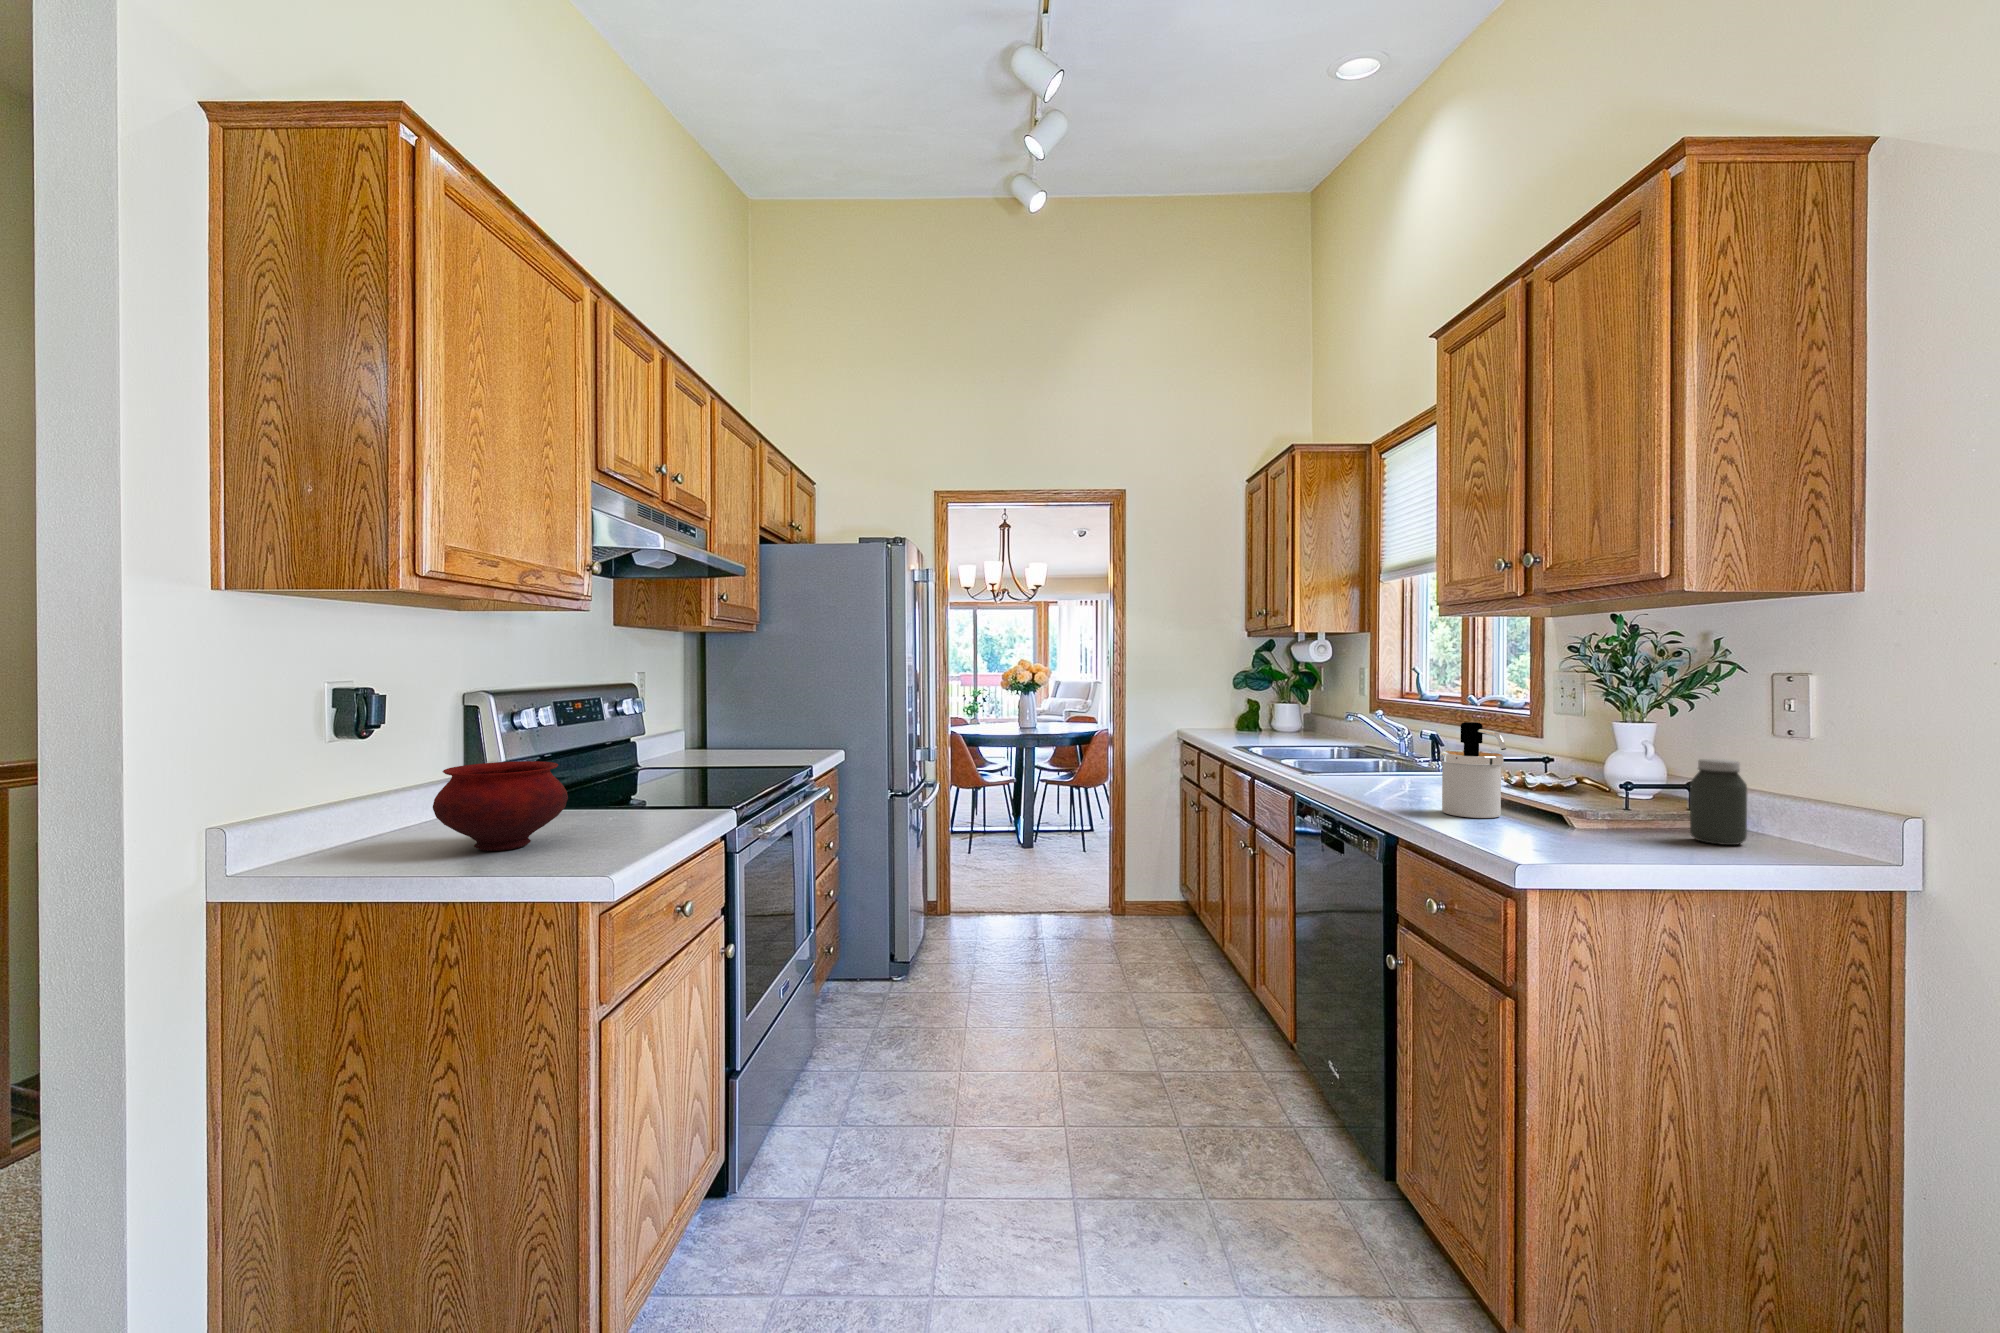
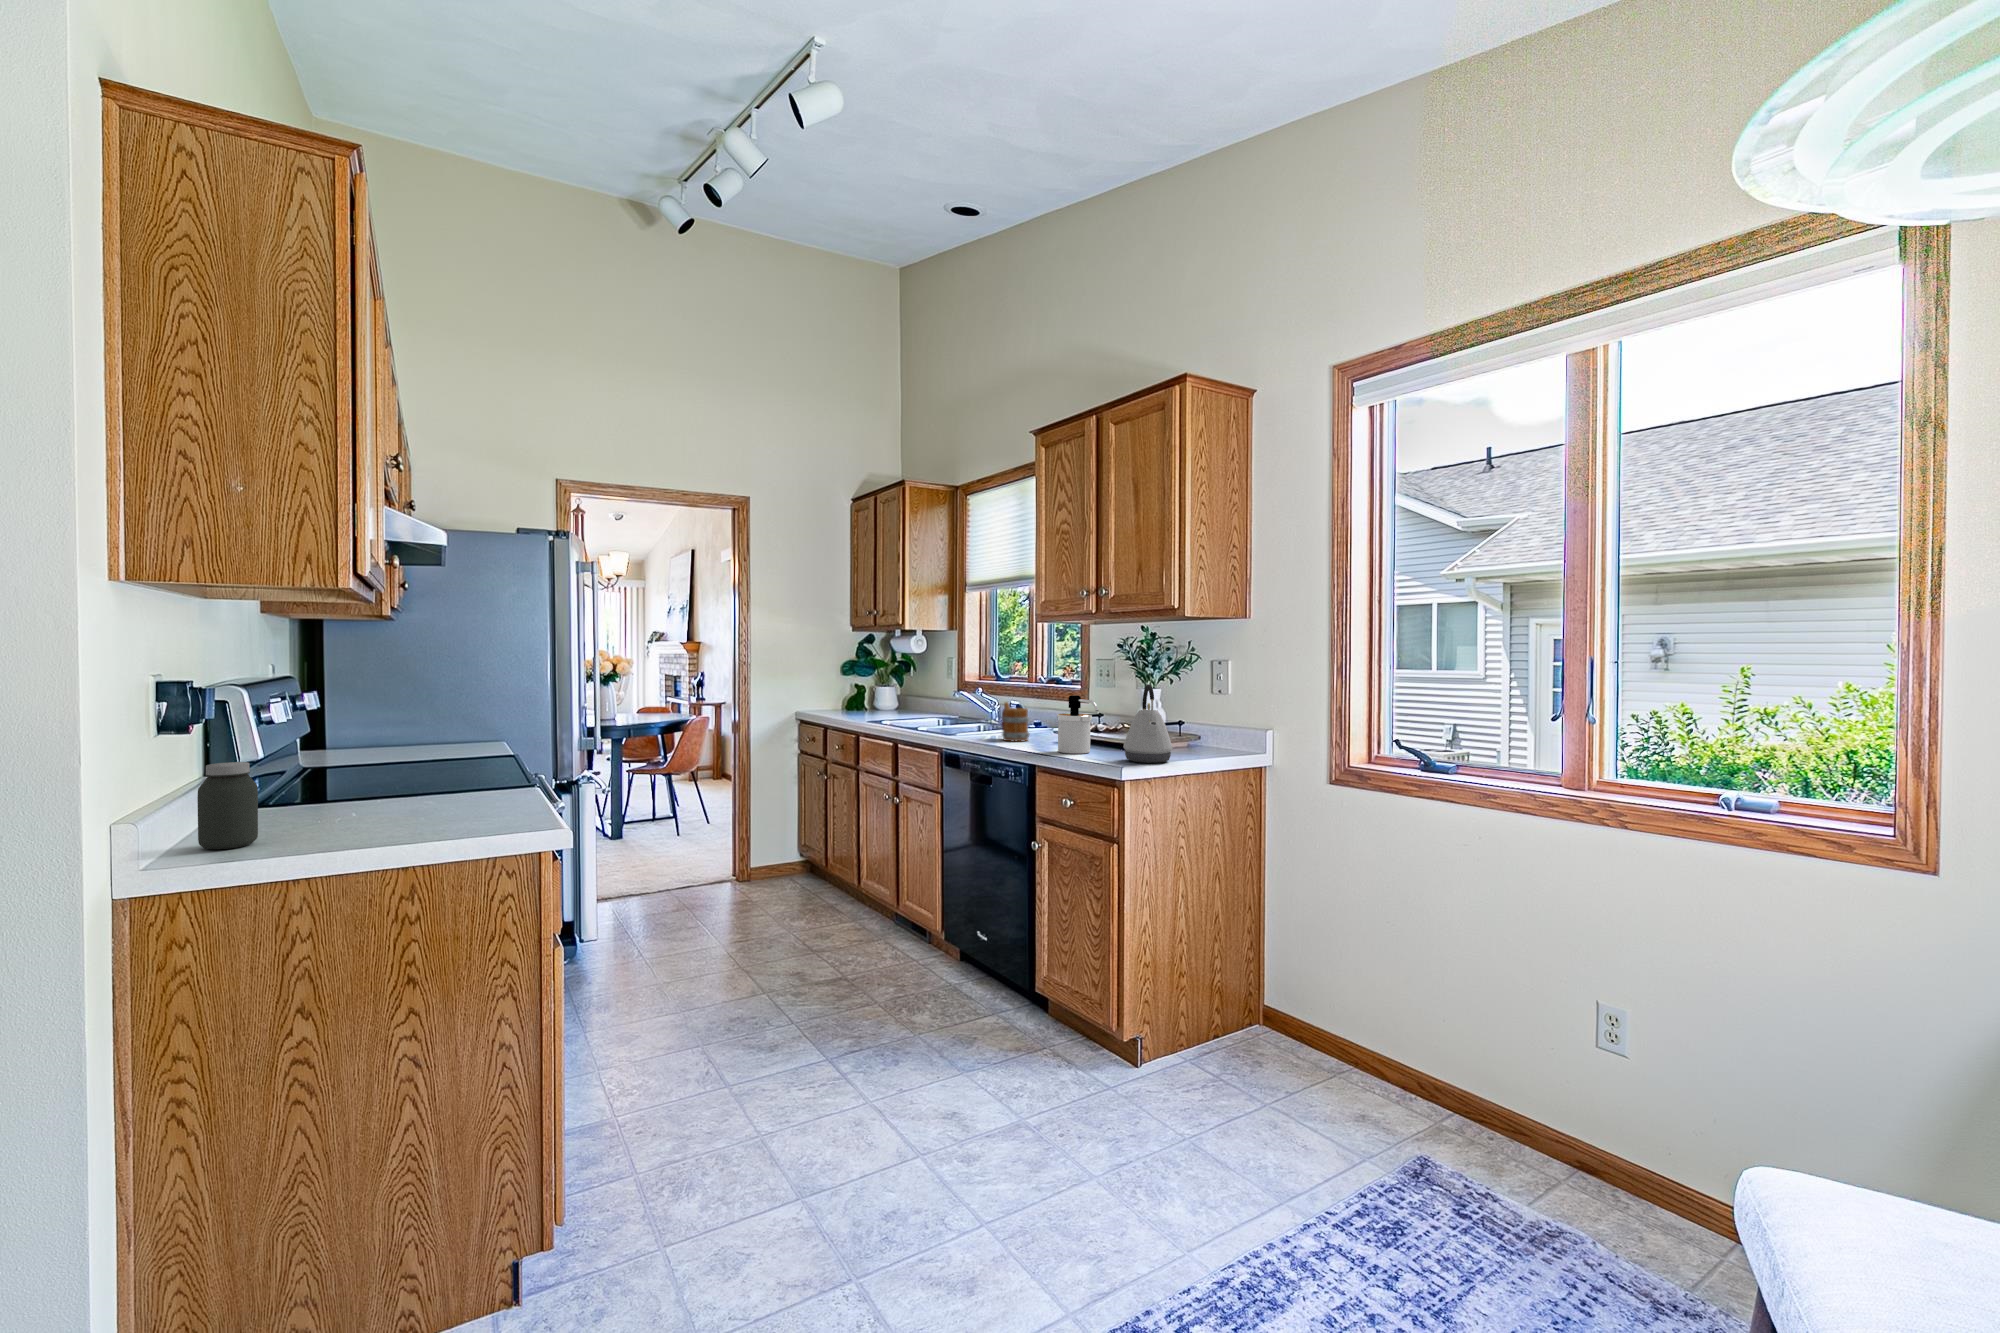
kettle: none [1542,707,1646,850] -> present [1123,684,1173,763]
mug: none [1380,728,1426,789] -> present [1001,702,1030,741]
jar: present [1690,759,1747,845] -> present [197,762,258,849]
bowl: present [433,761,568,851] -> none [321,746,455,829]

